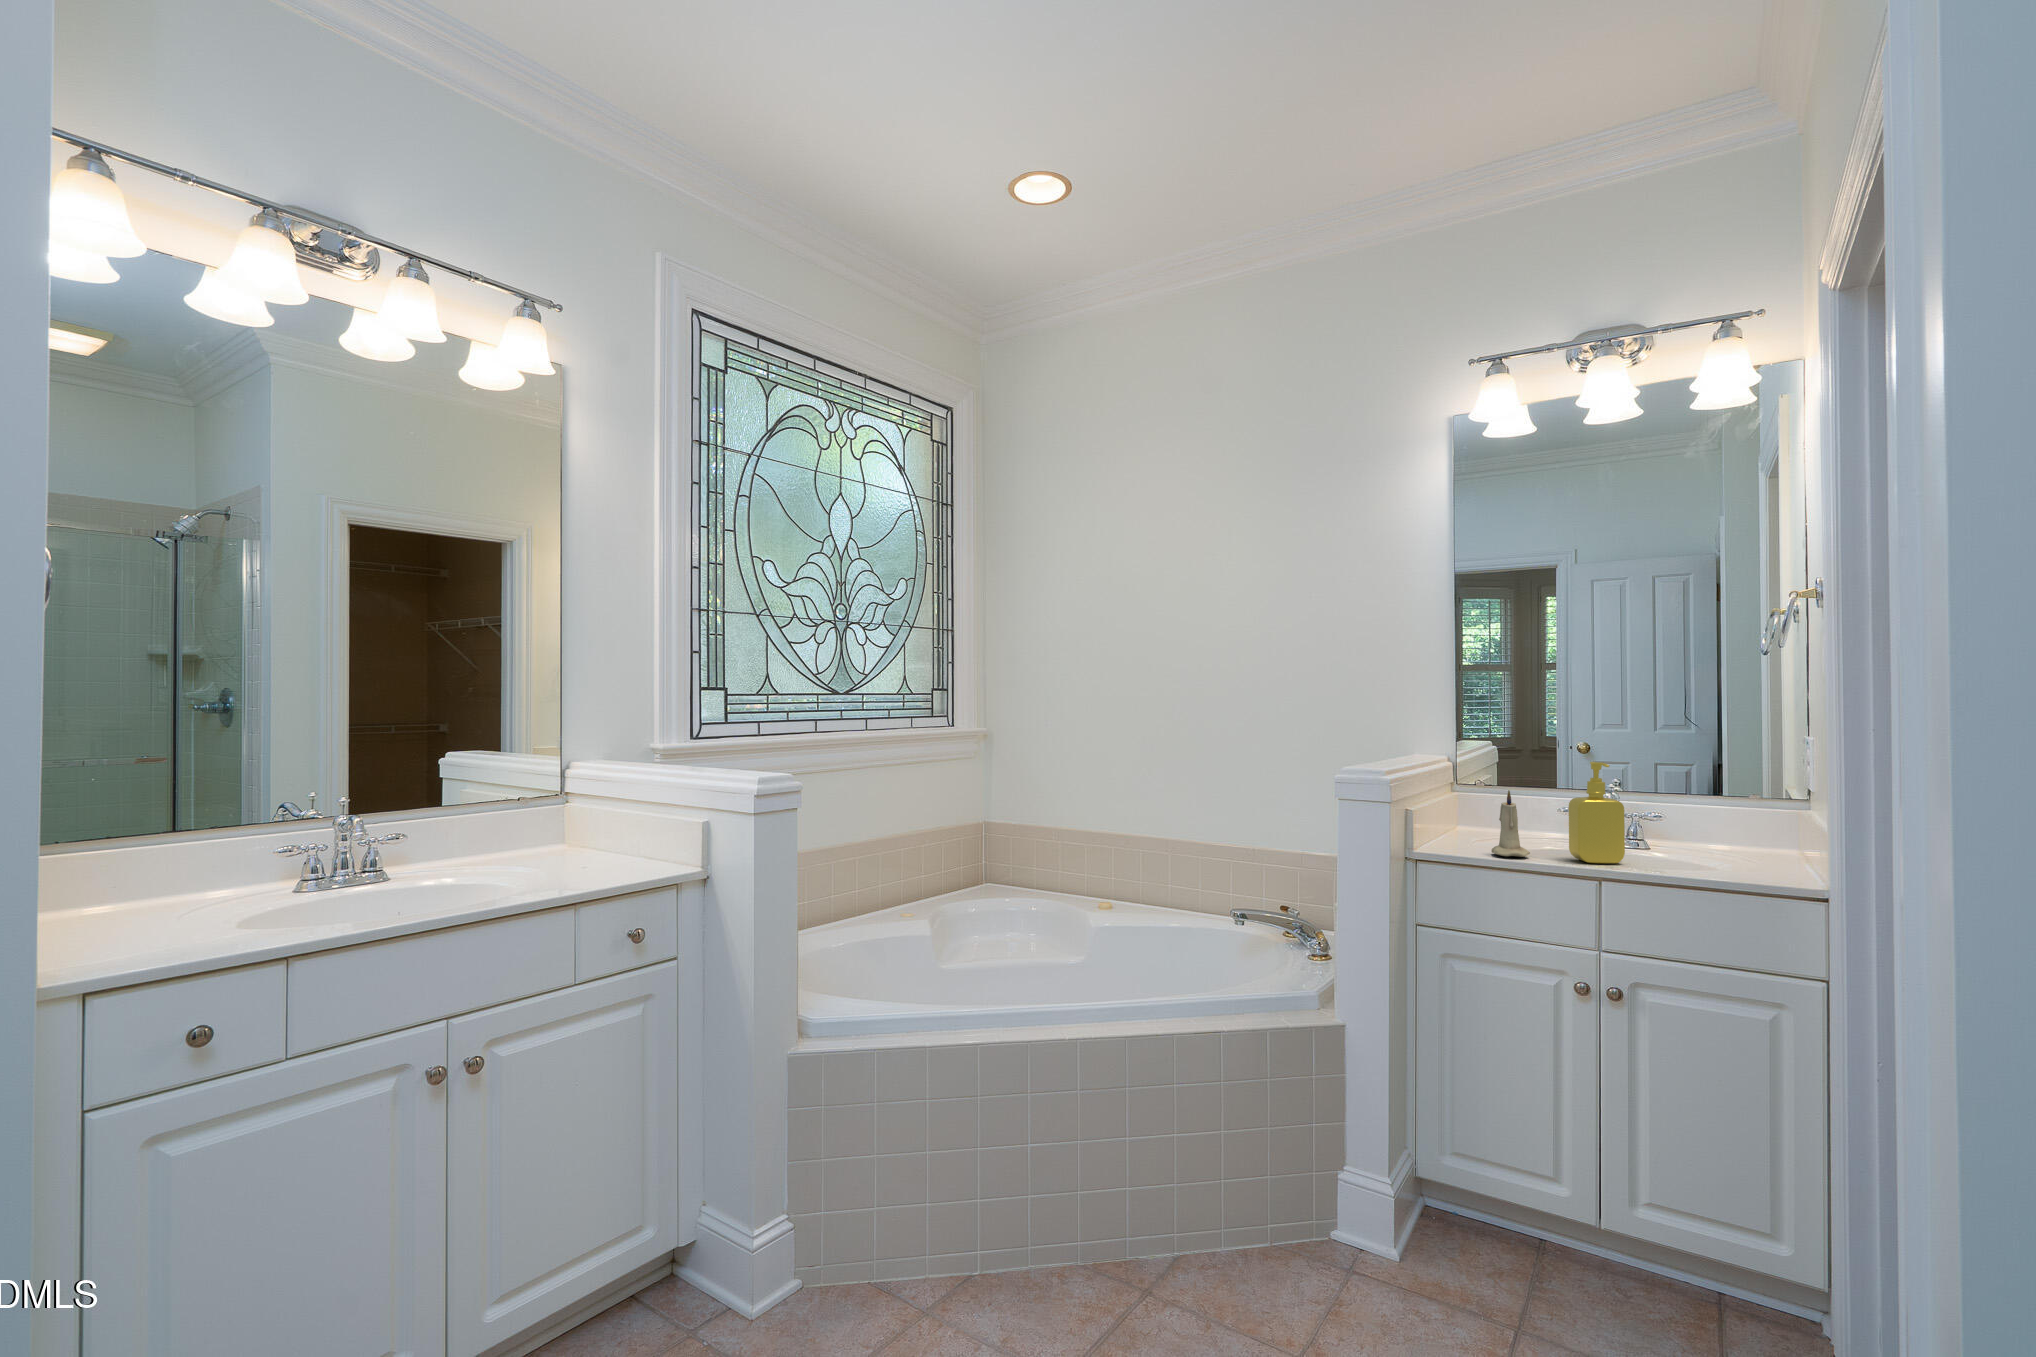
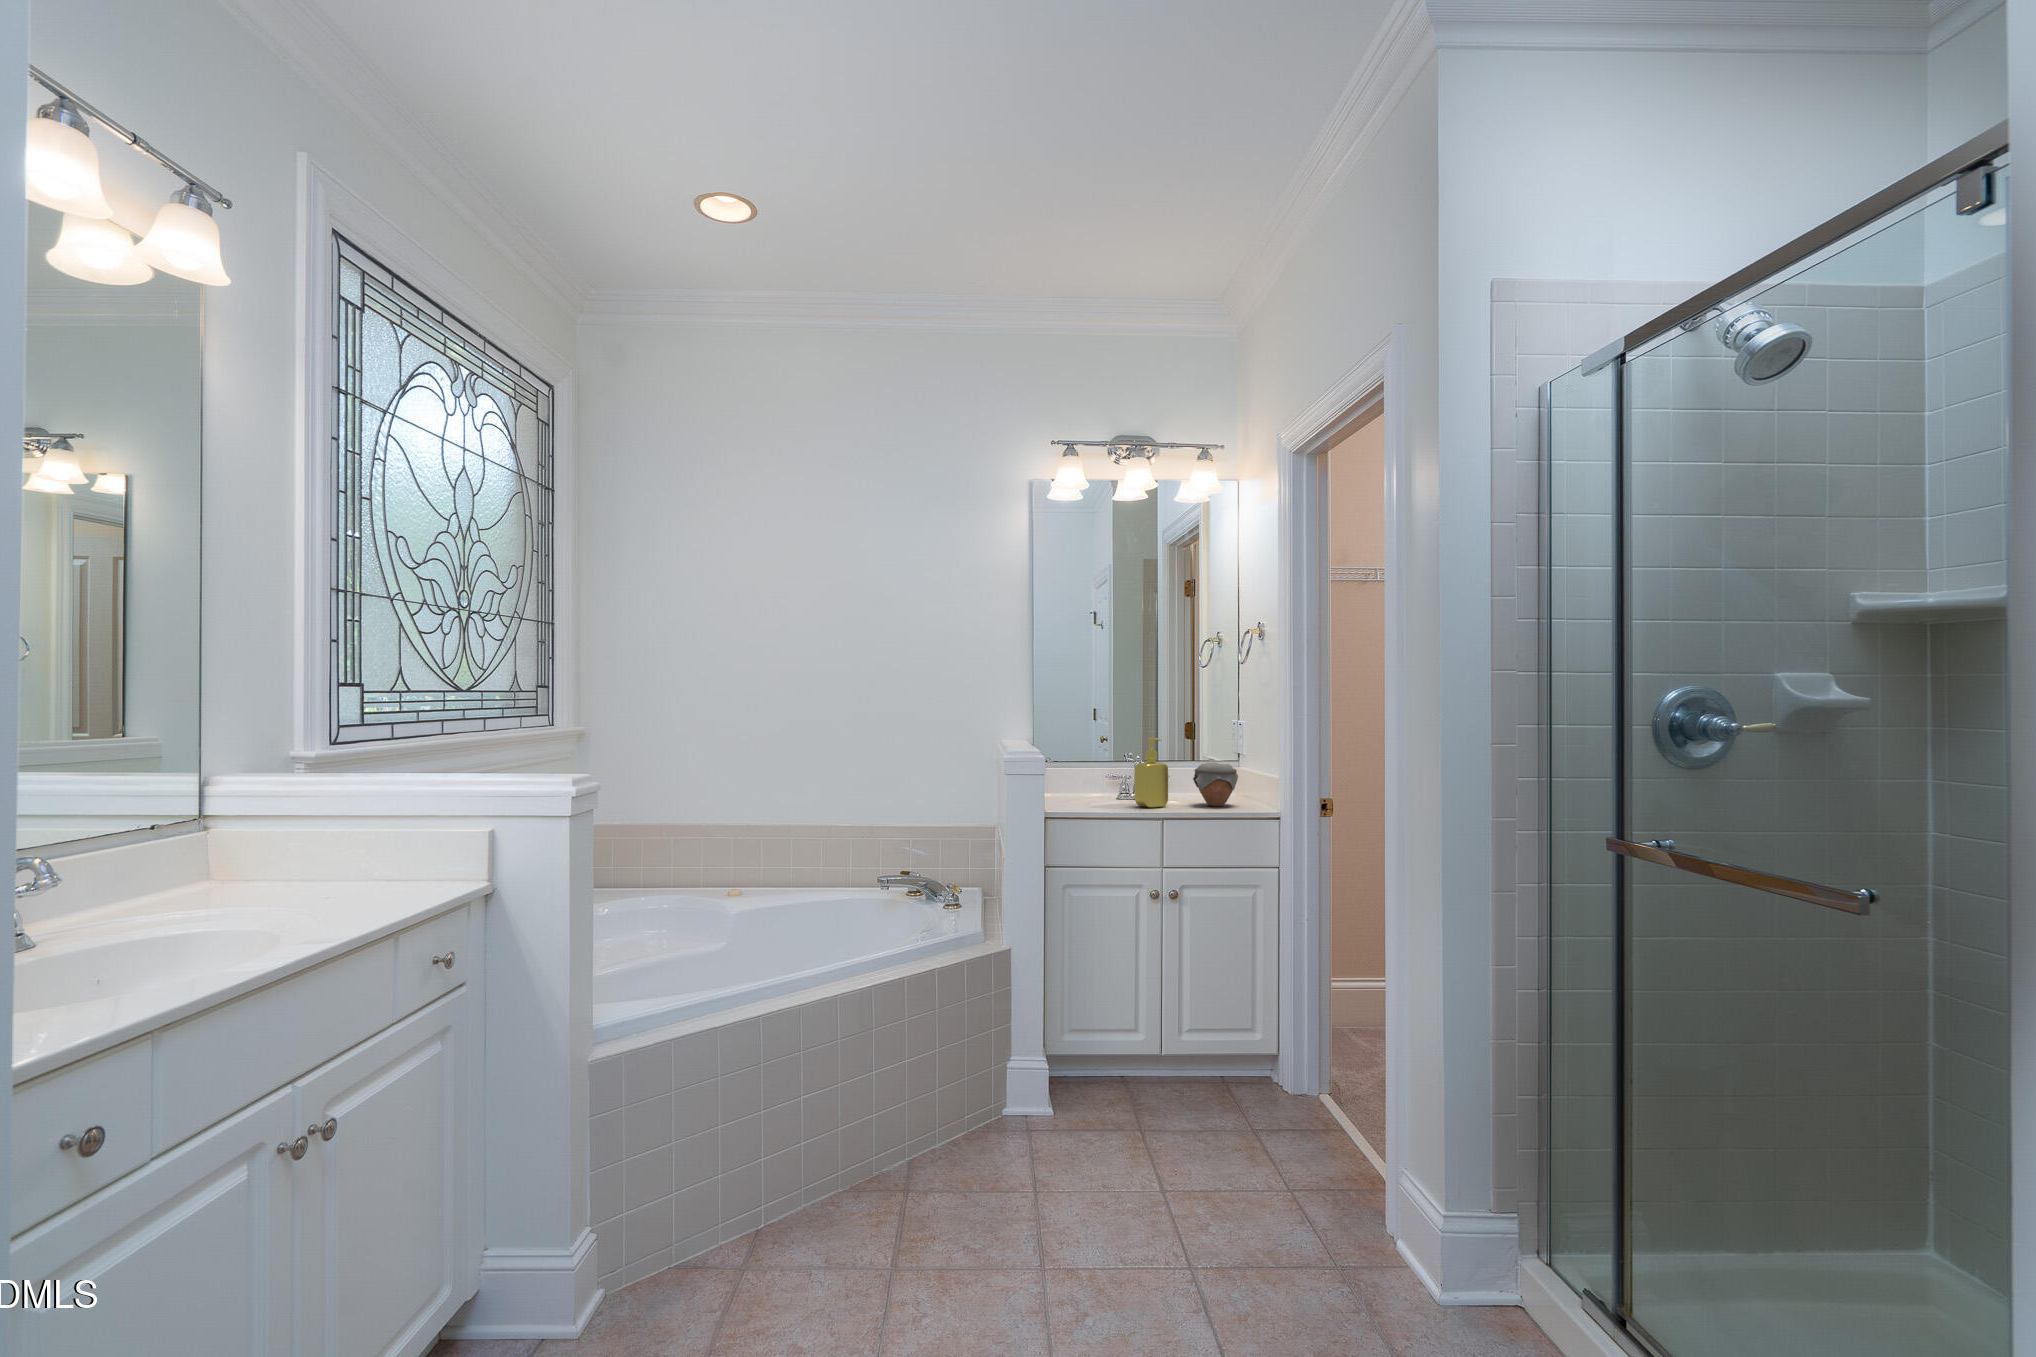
candle: present [1491,790,1530,857] -> none [1087,760,1113,808]
jar: none [1671,804,1759,872] -> present [1193,763,1238,806]

